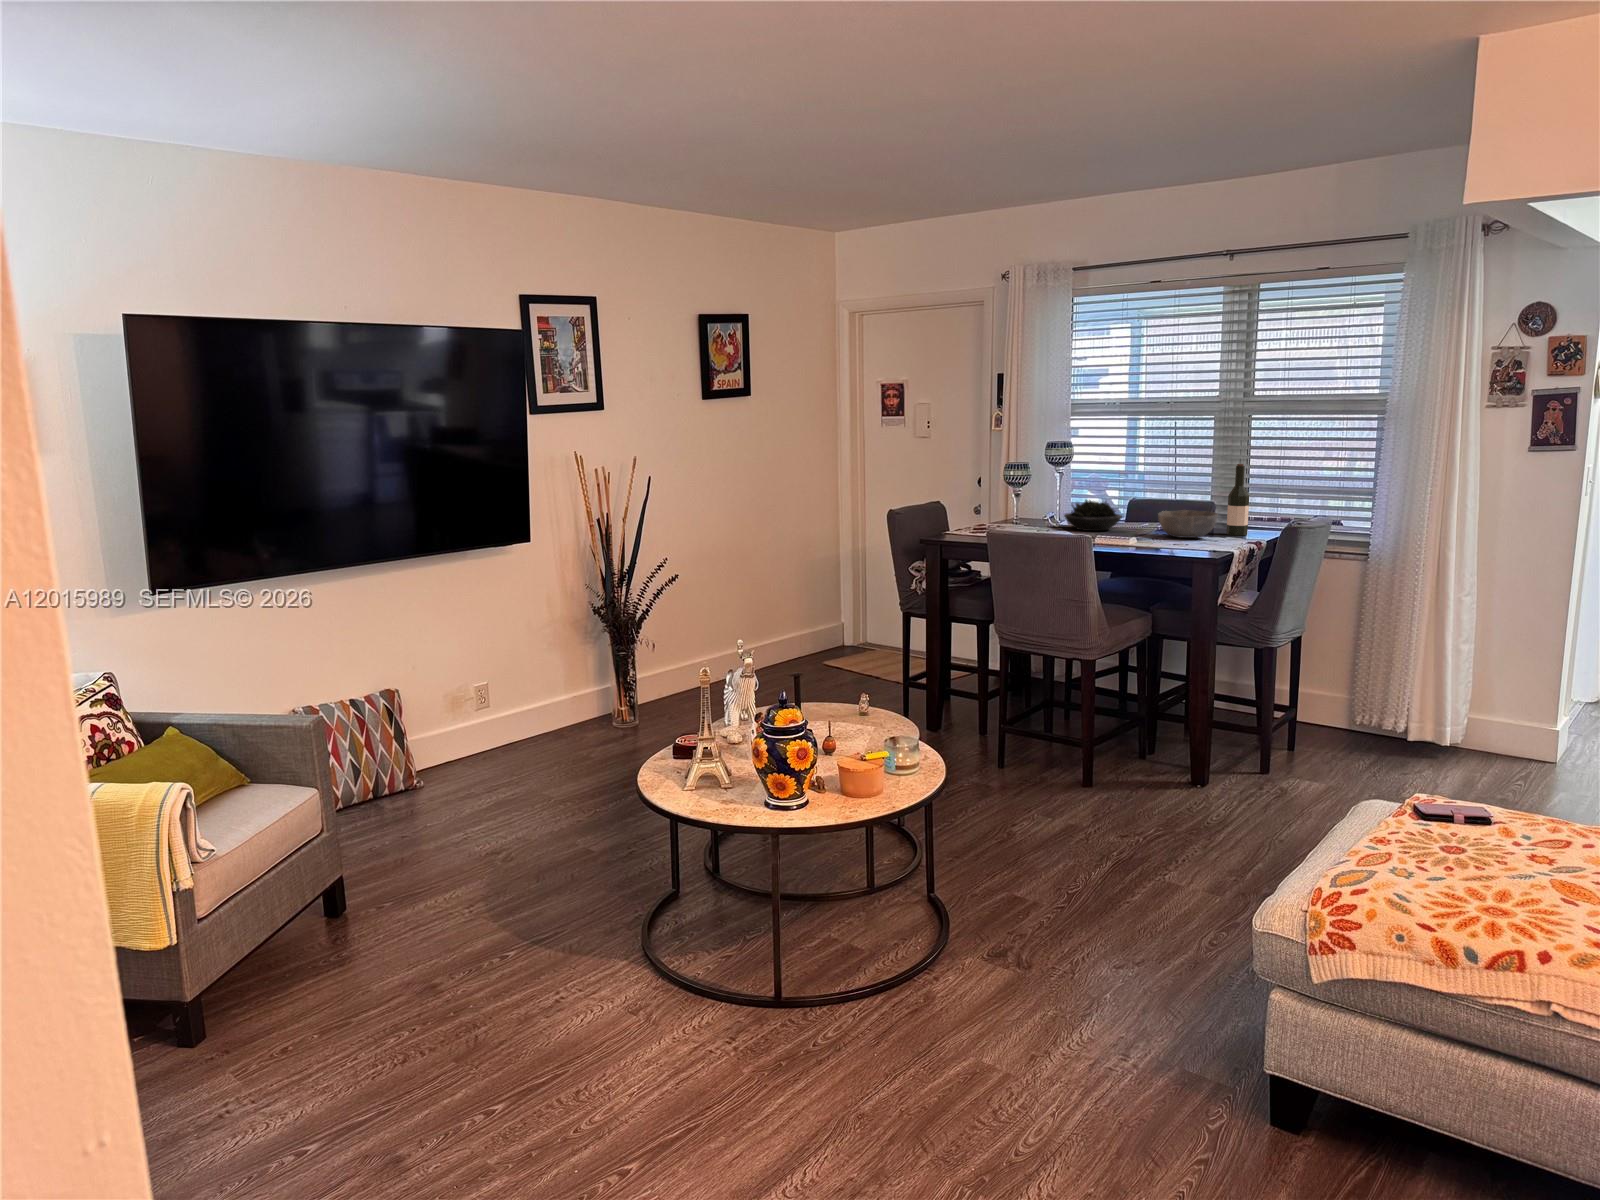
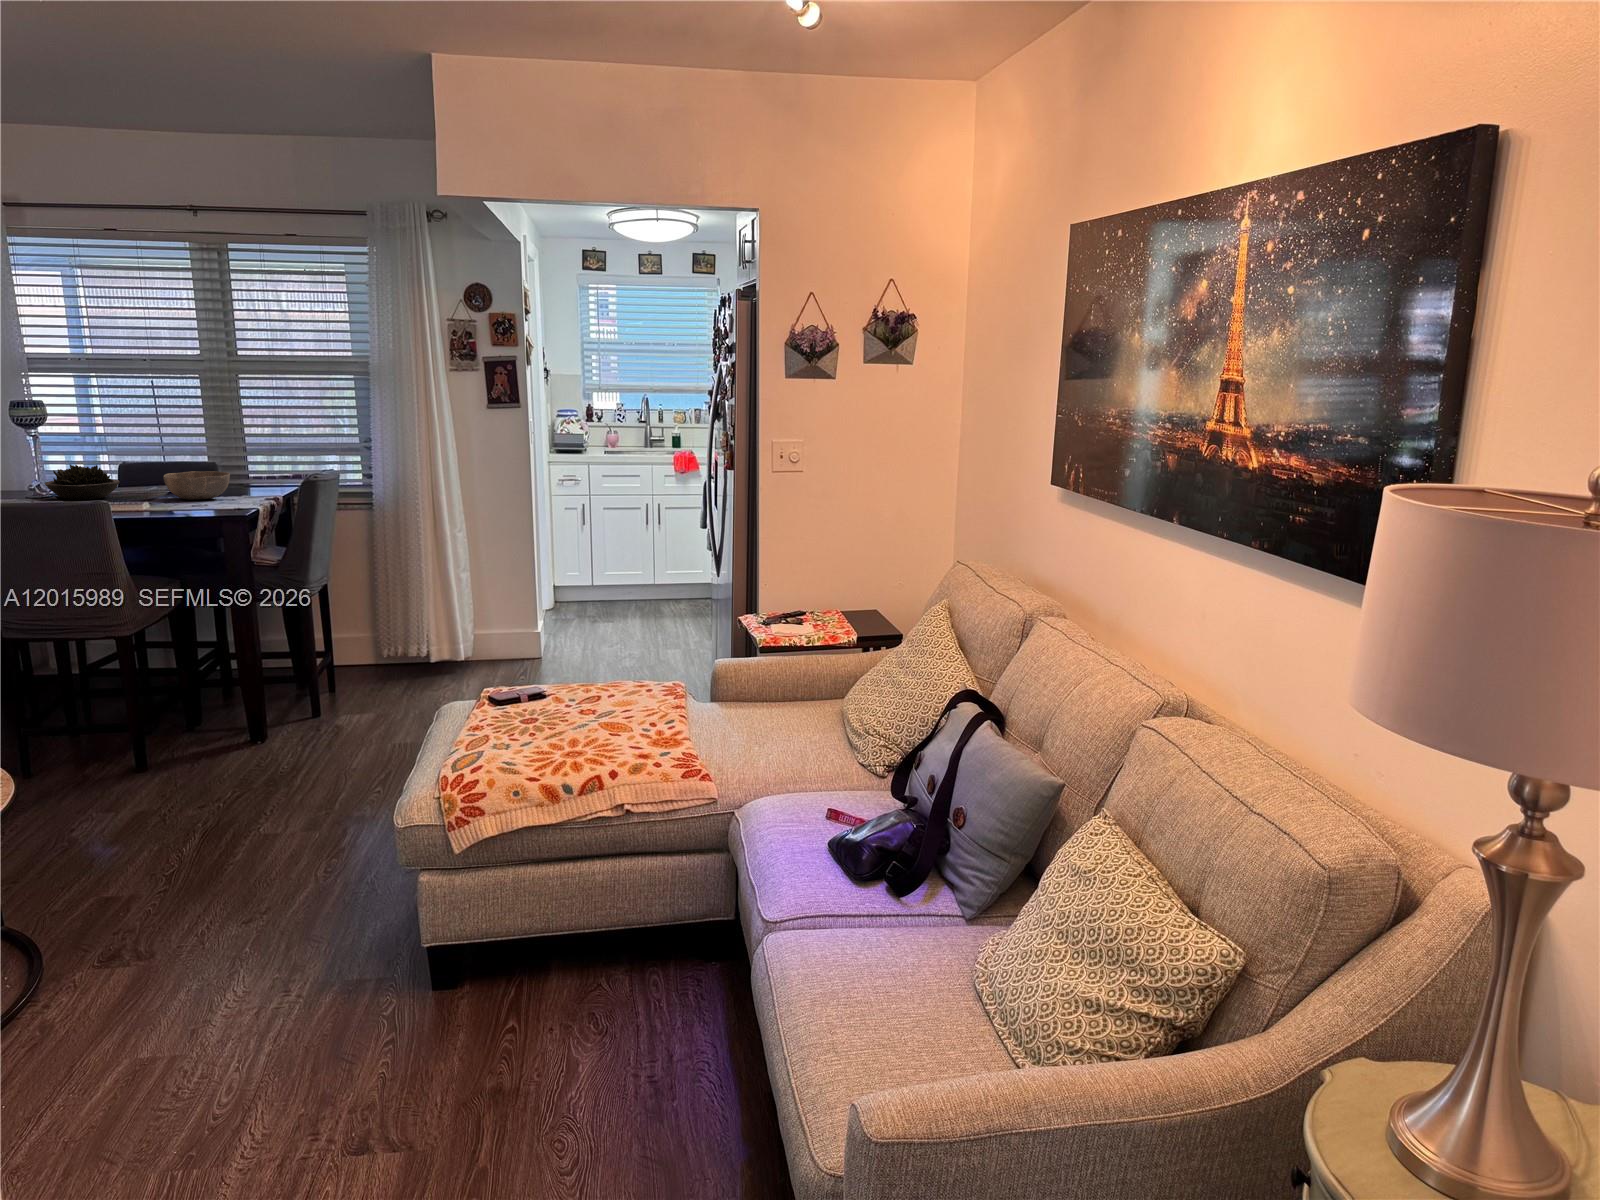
wine bottle: present [1226,464,1249,536] -> none [233,423,258,495]

